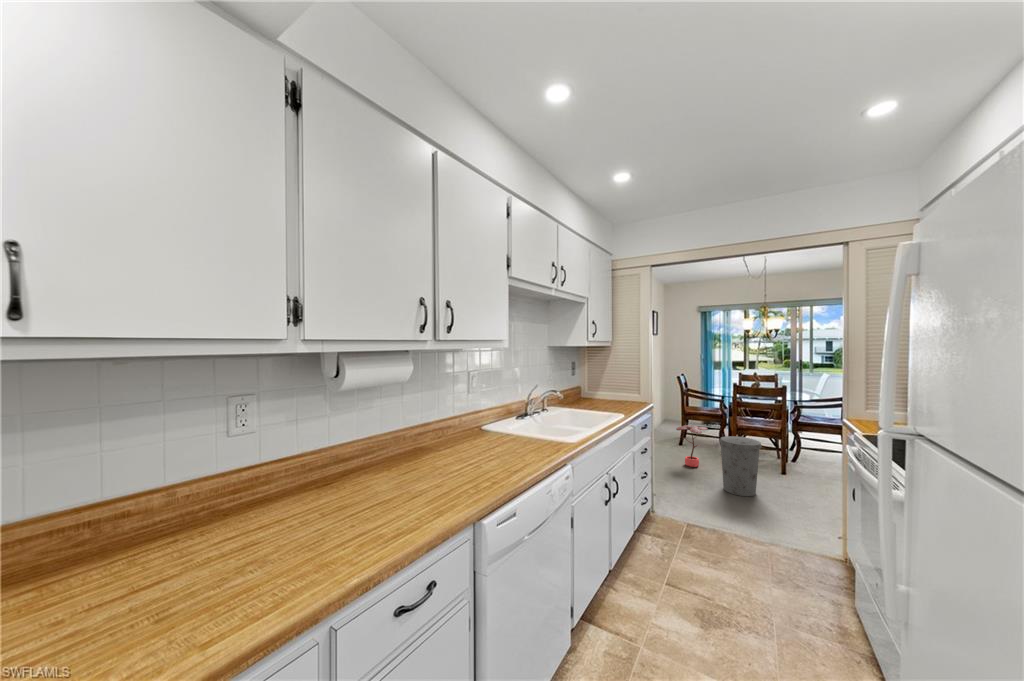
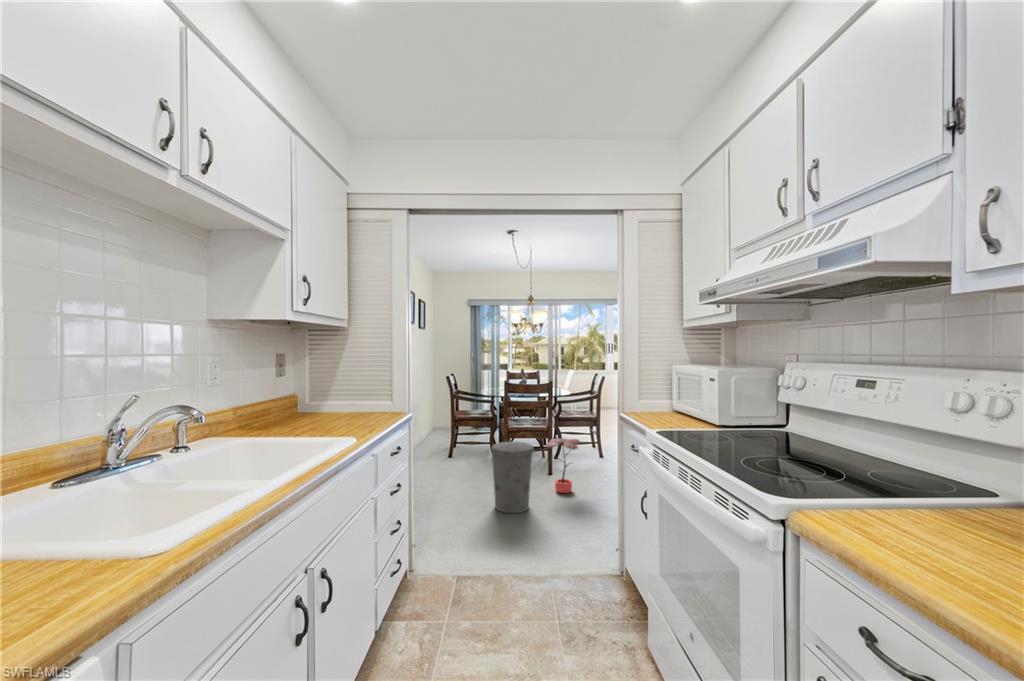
potted plant: present [676,425,708,467] -> present [546,438,580,493]

